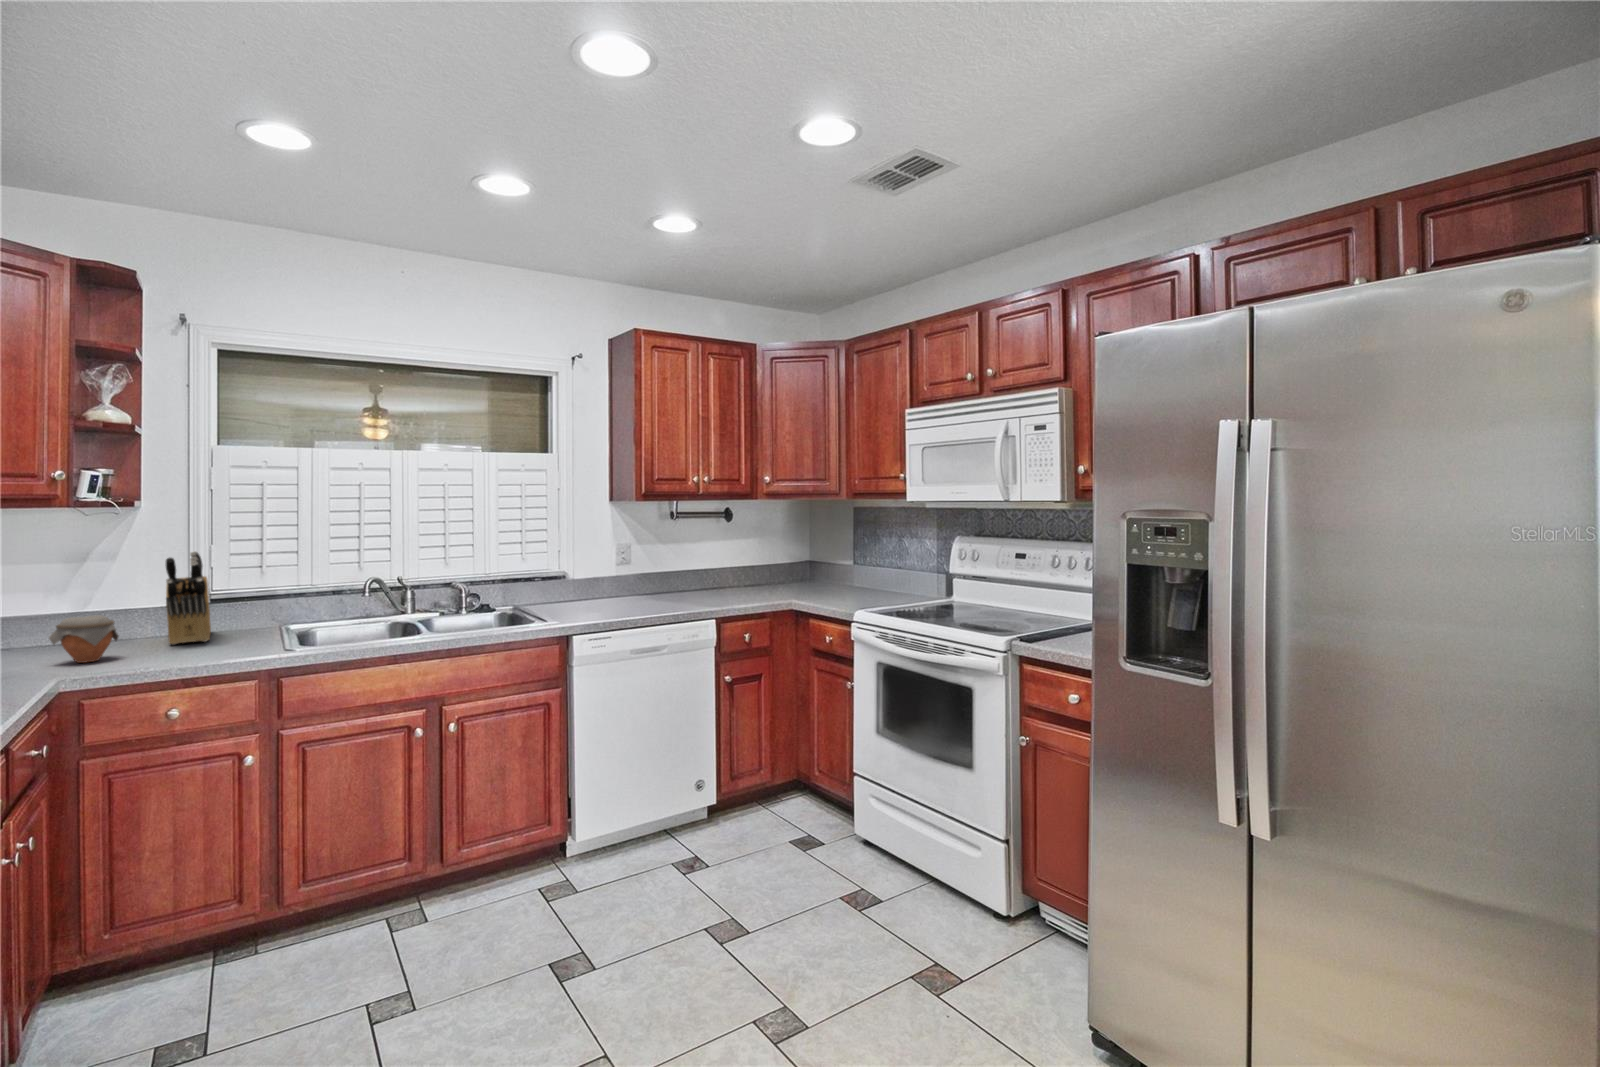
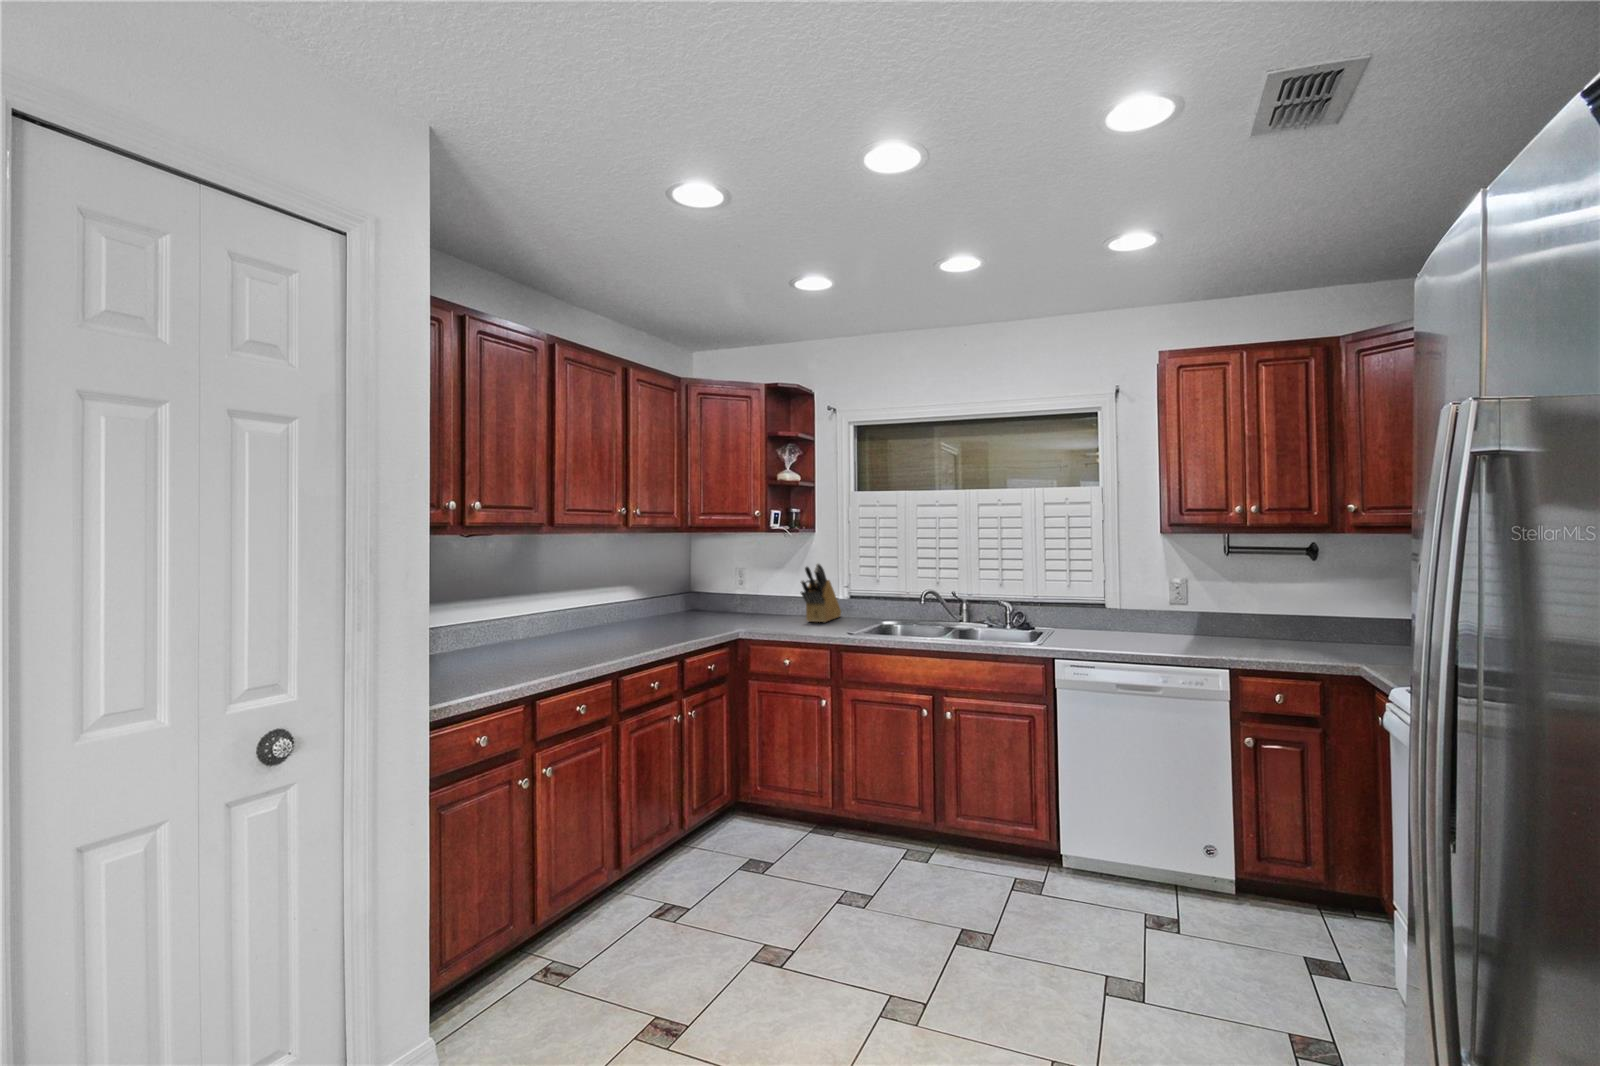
jar: present [49,615,119,663] -> none [747,599,776,626]

